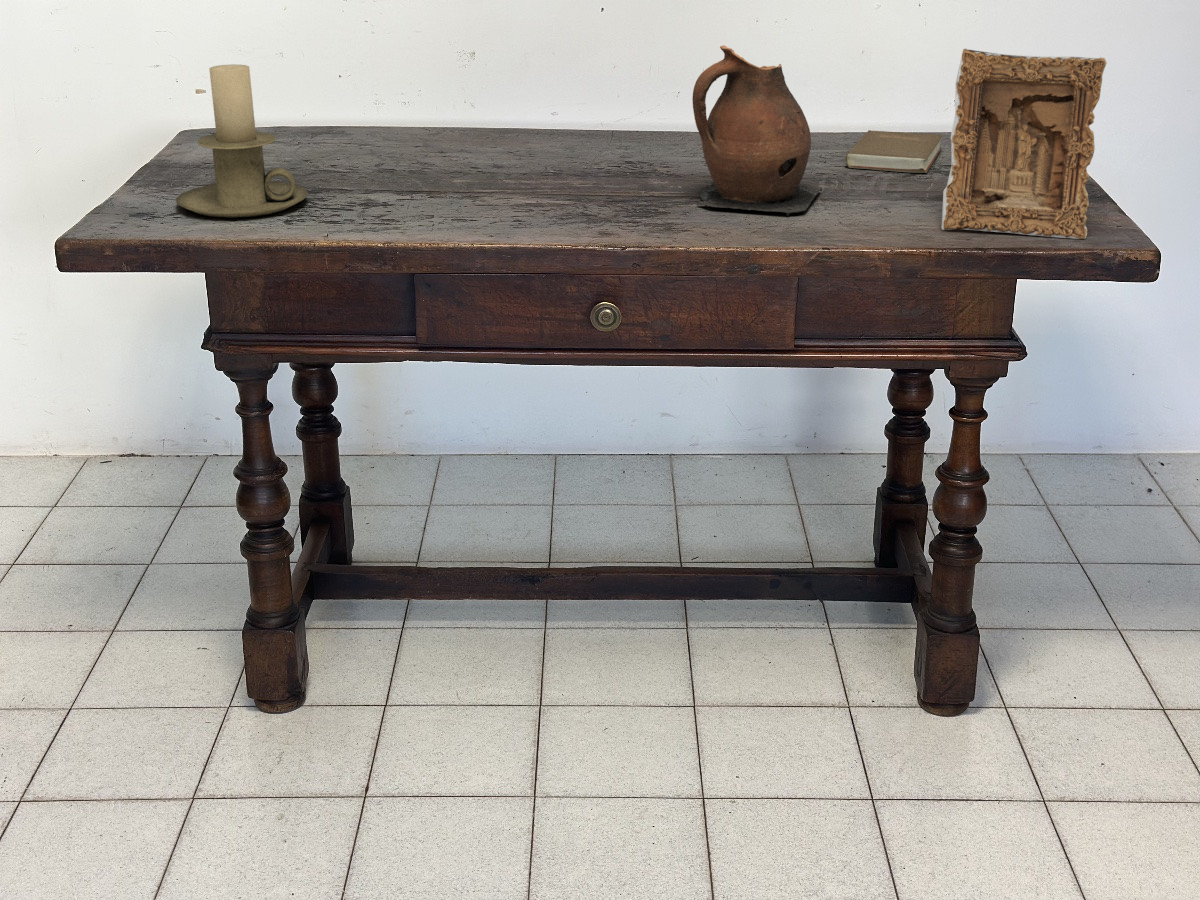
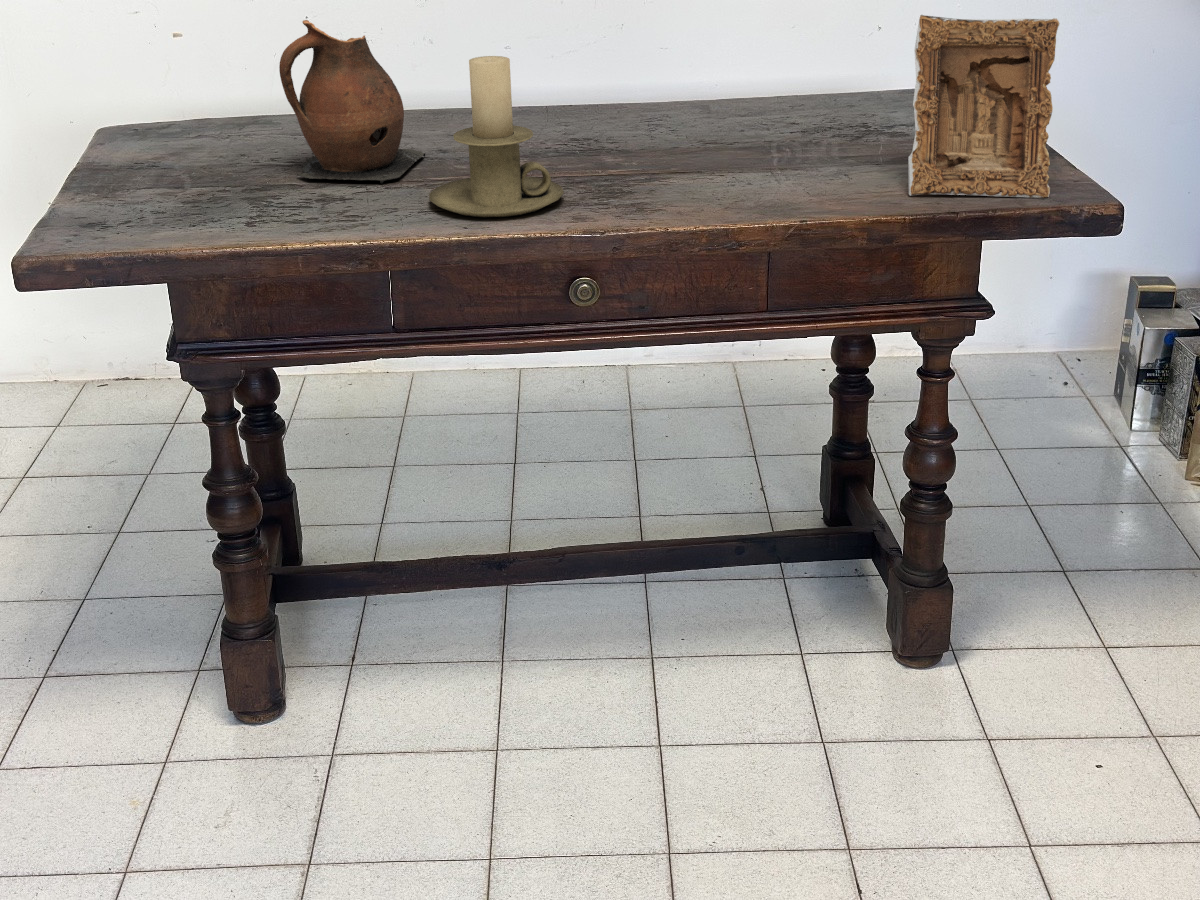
ceramic pitcher: present [692,46,822,216] -> present [279,20,425,184]
candle holder: present [176,64,308,218] -> present [429,56,564,217]
book: present [846,130,943,173] -> none [788,95,875,136]

